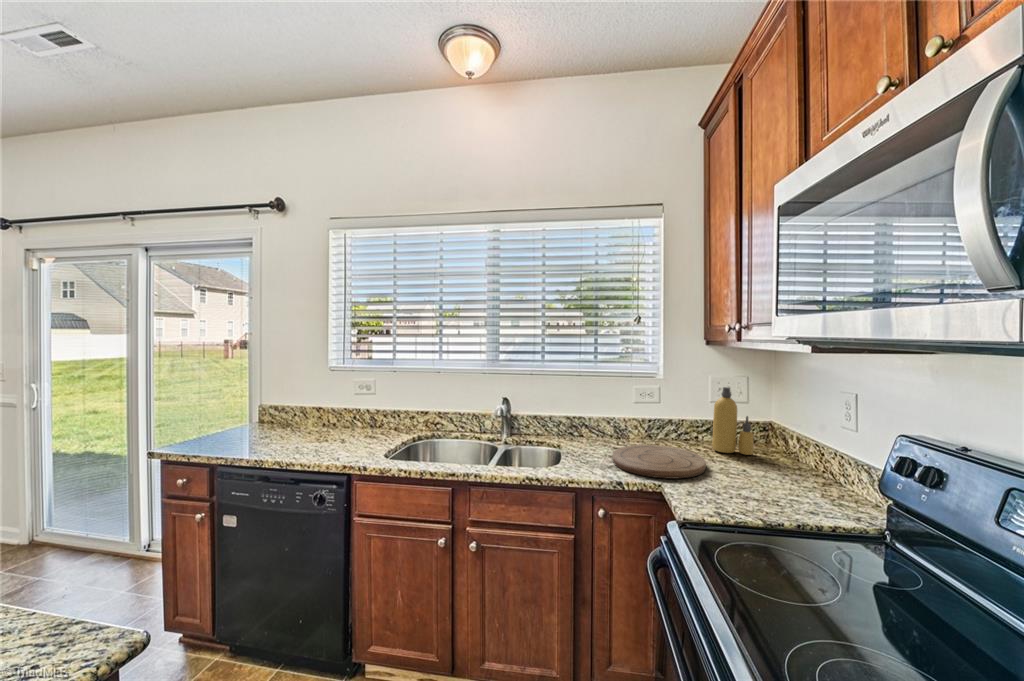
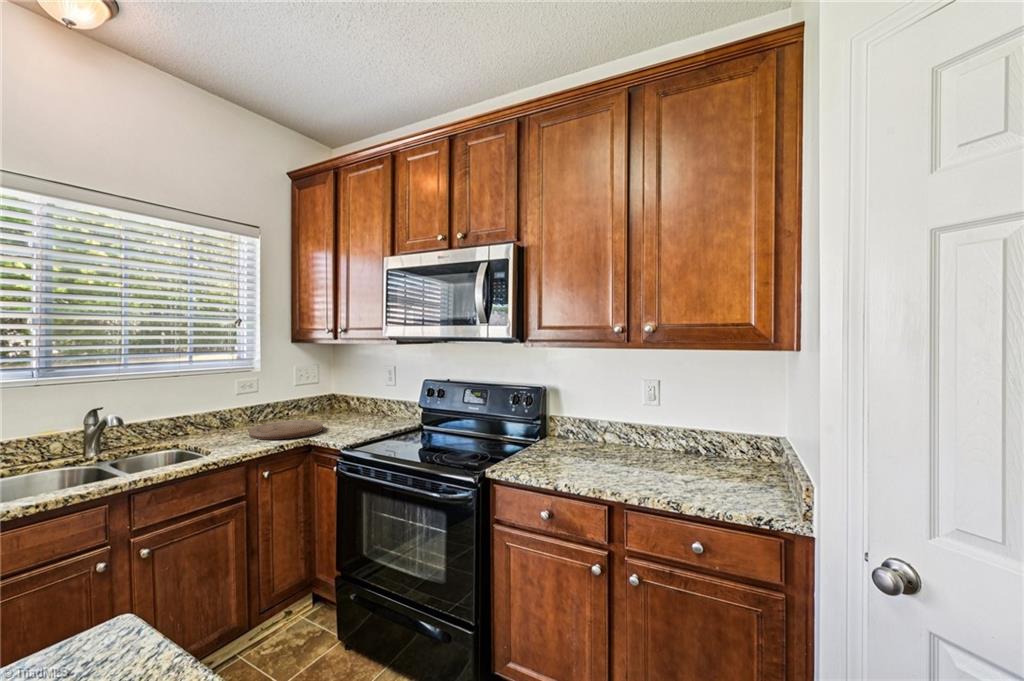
bottle: present [712,387,753,455] -> none [305,373,331,418]

